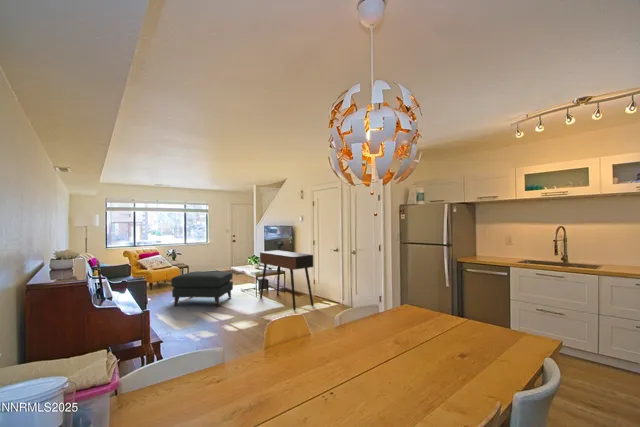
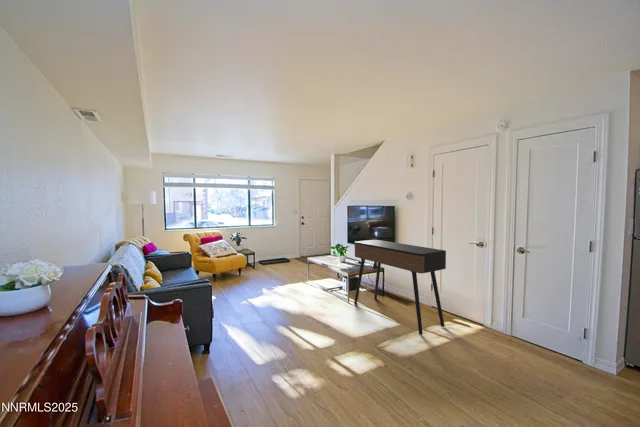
ottoman: present [171,271,233,306] -> none [241,265,318,318]

